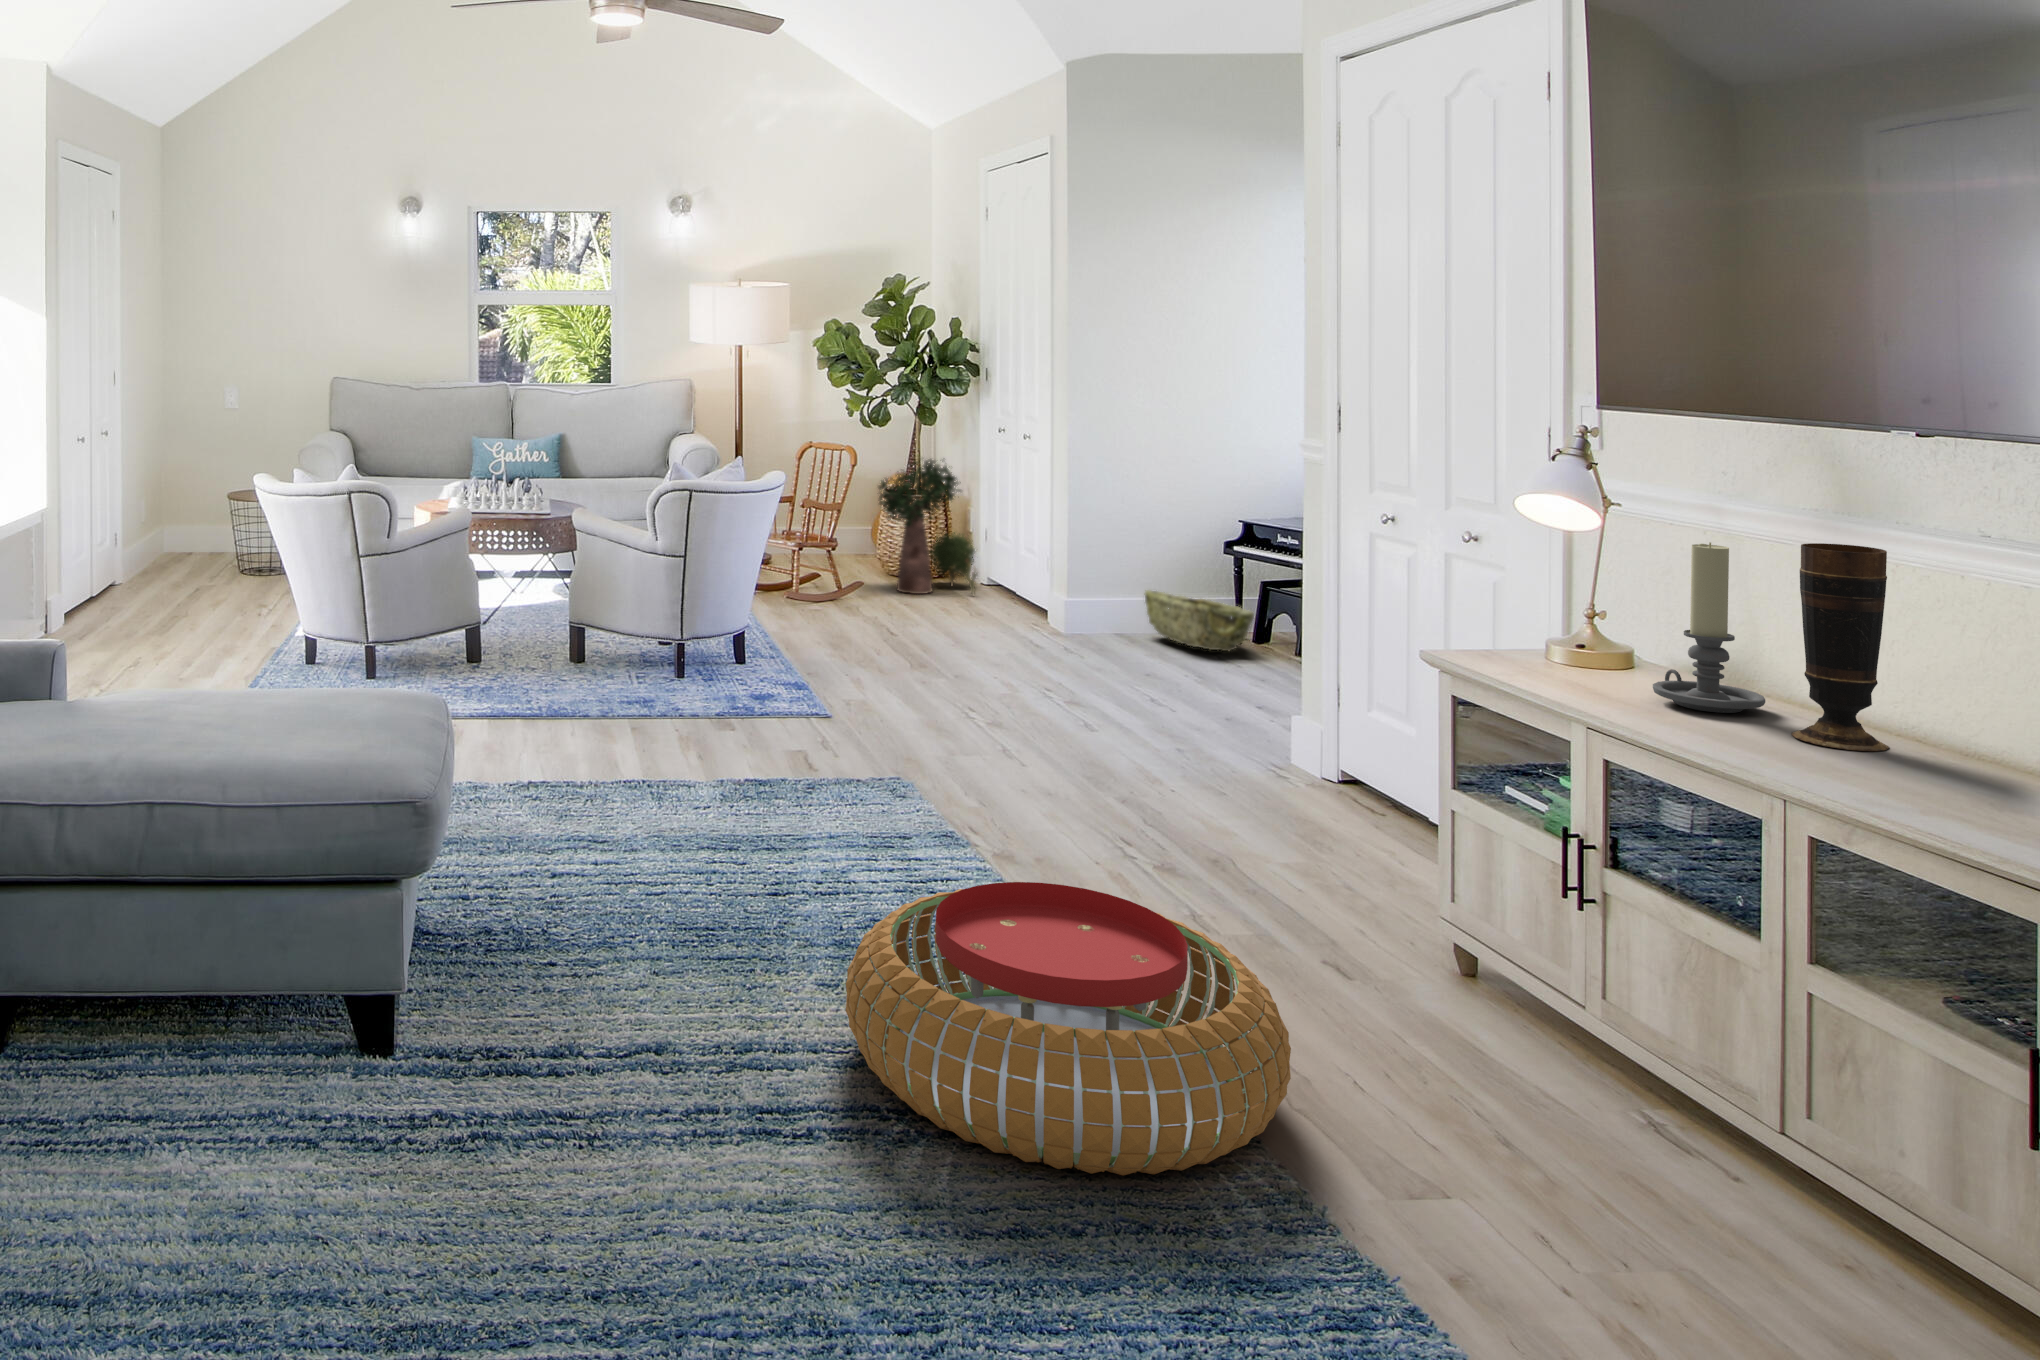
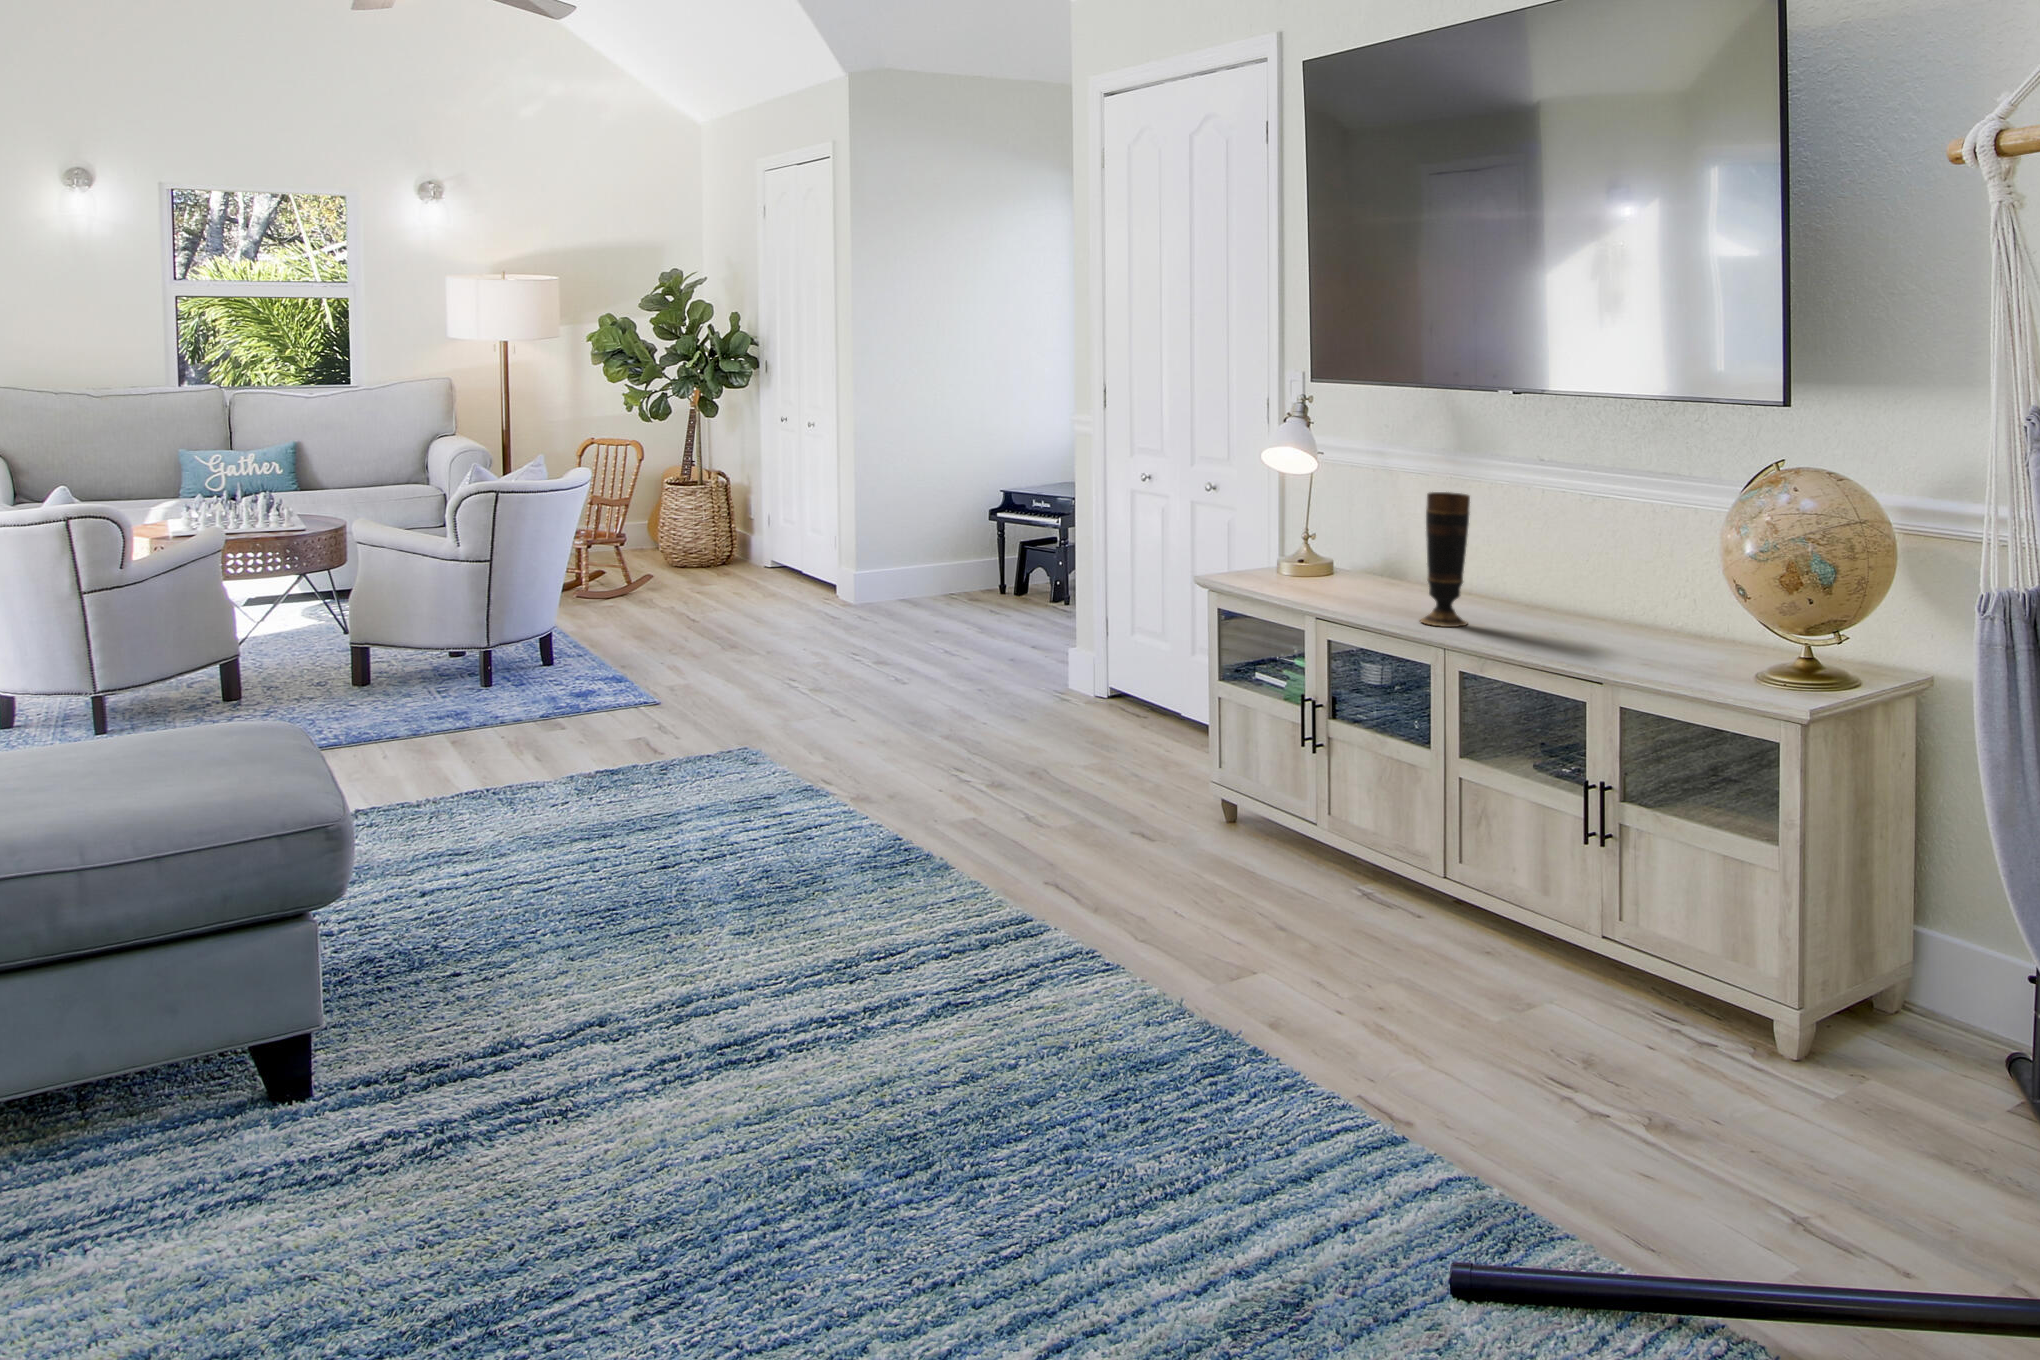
potted plant: present [879,459,977,594] -> none [664,445,767,583]
candle holder: present [1653,542,1765,713] -> none [1341,495,1402,612]
woven basket: present [1144,590,1254,651] -> none [926,563,1018,613]
pouf: present [846,882,1291,1176] -> none [780,807,1135,1028]

